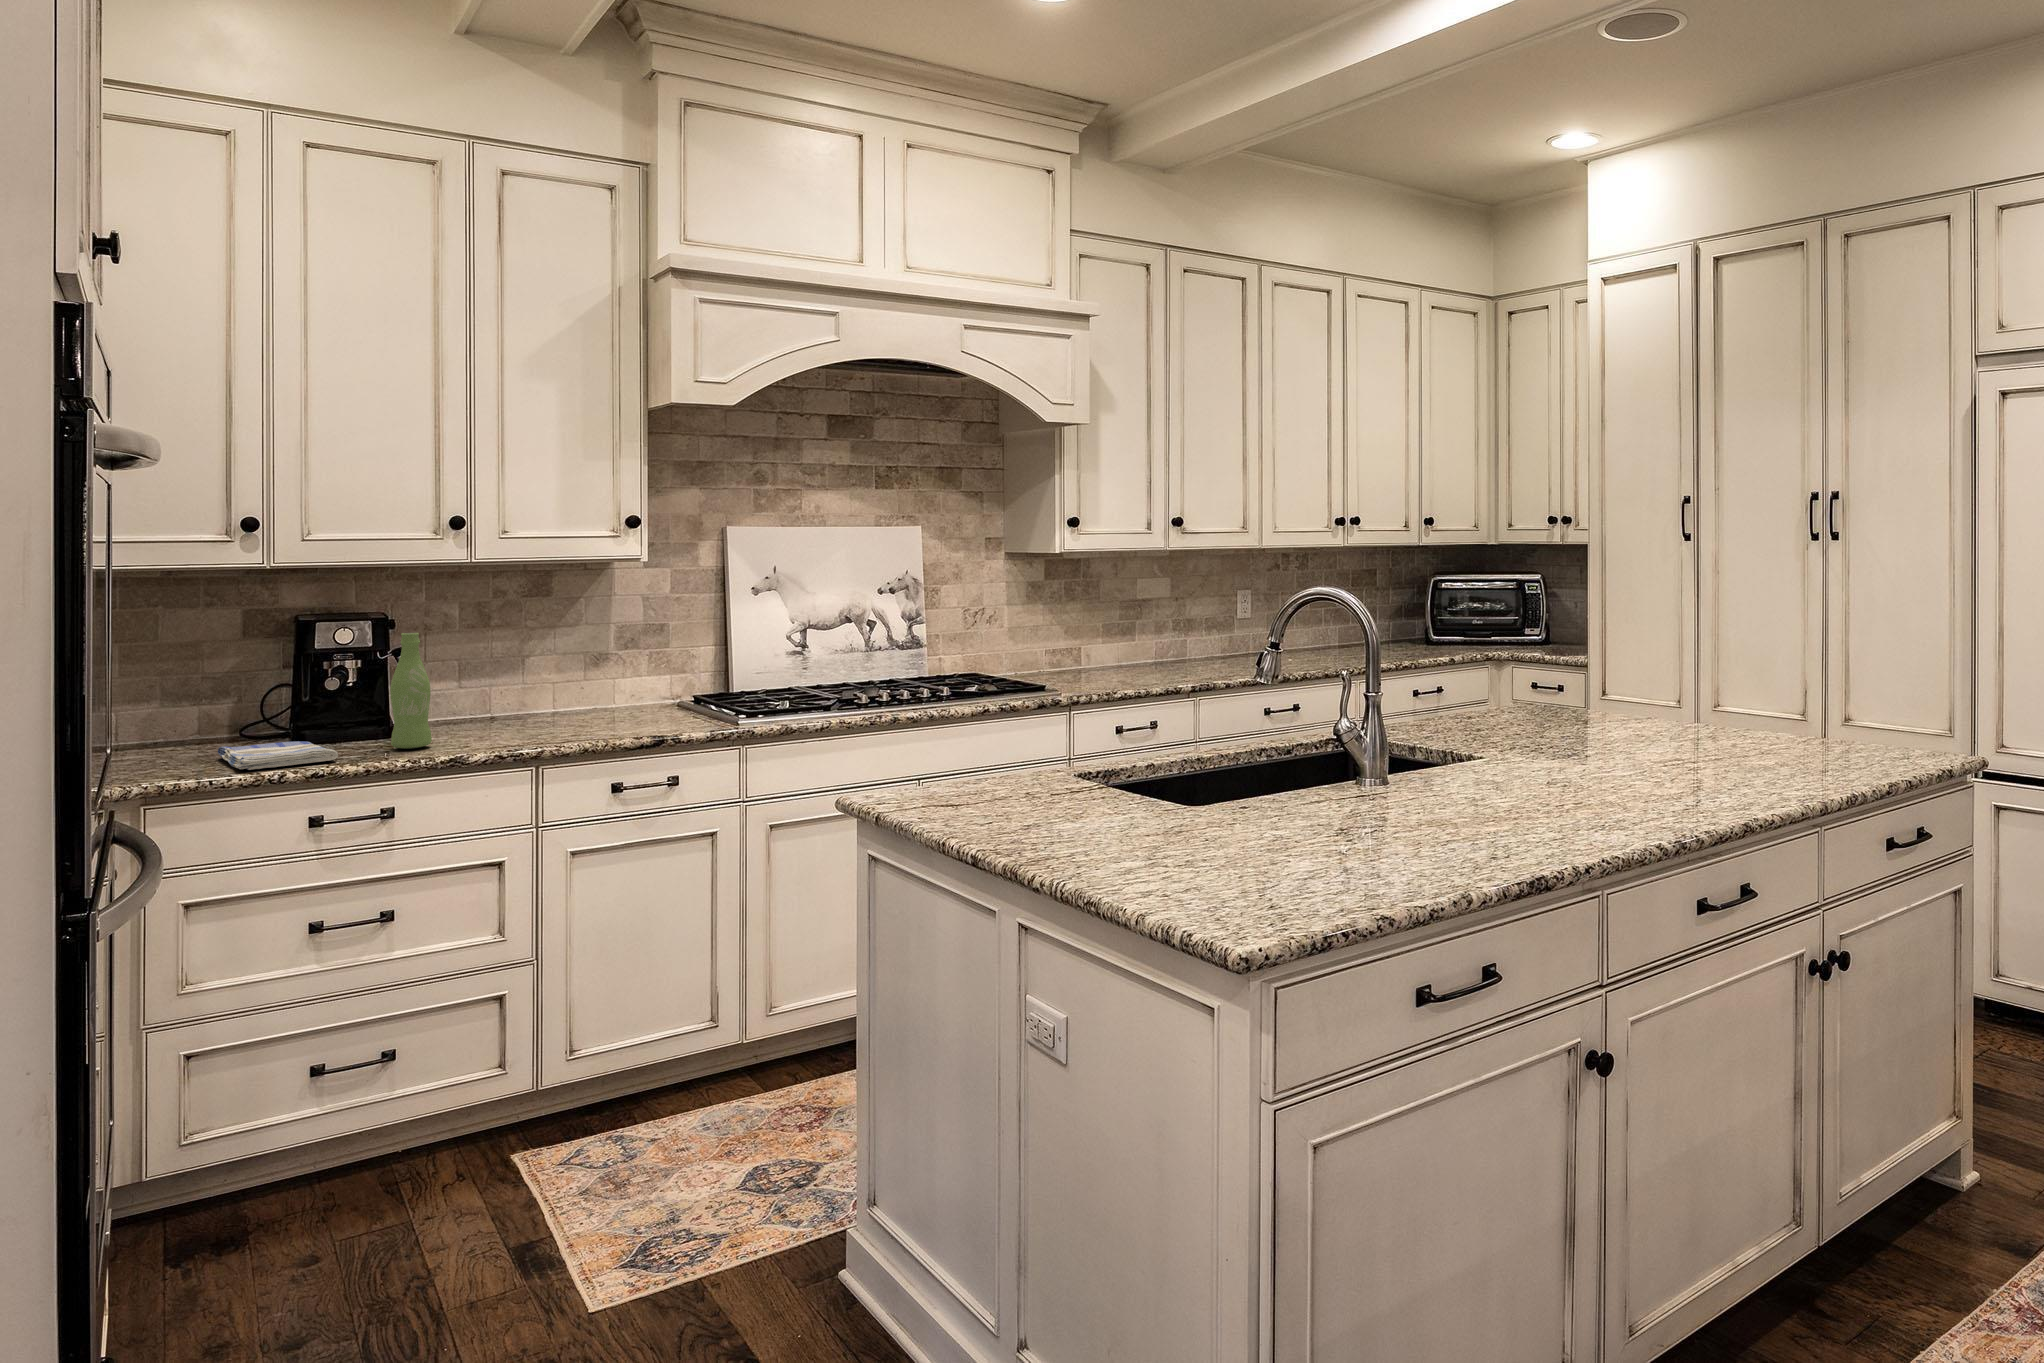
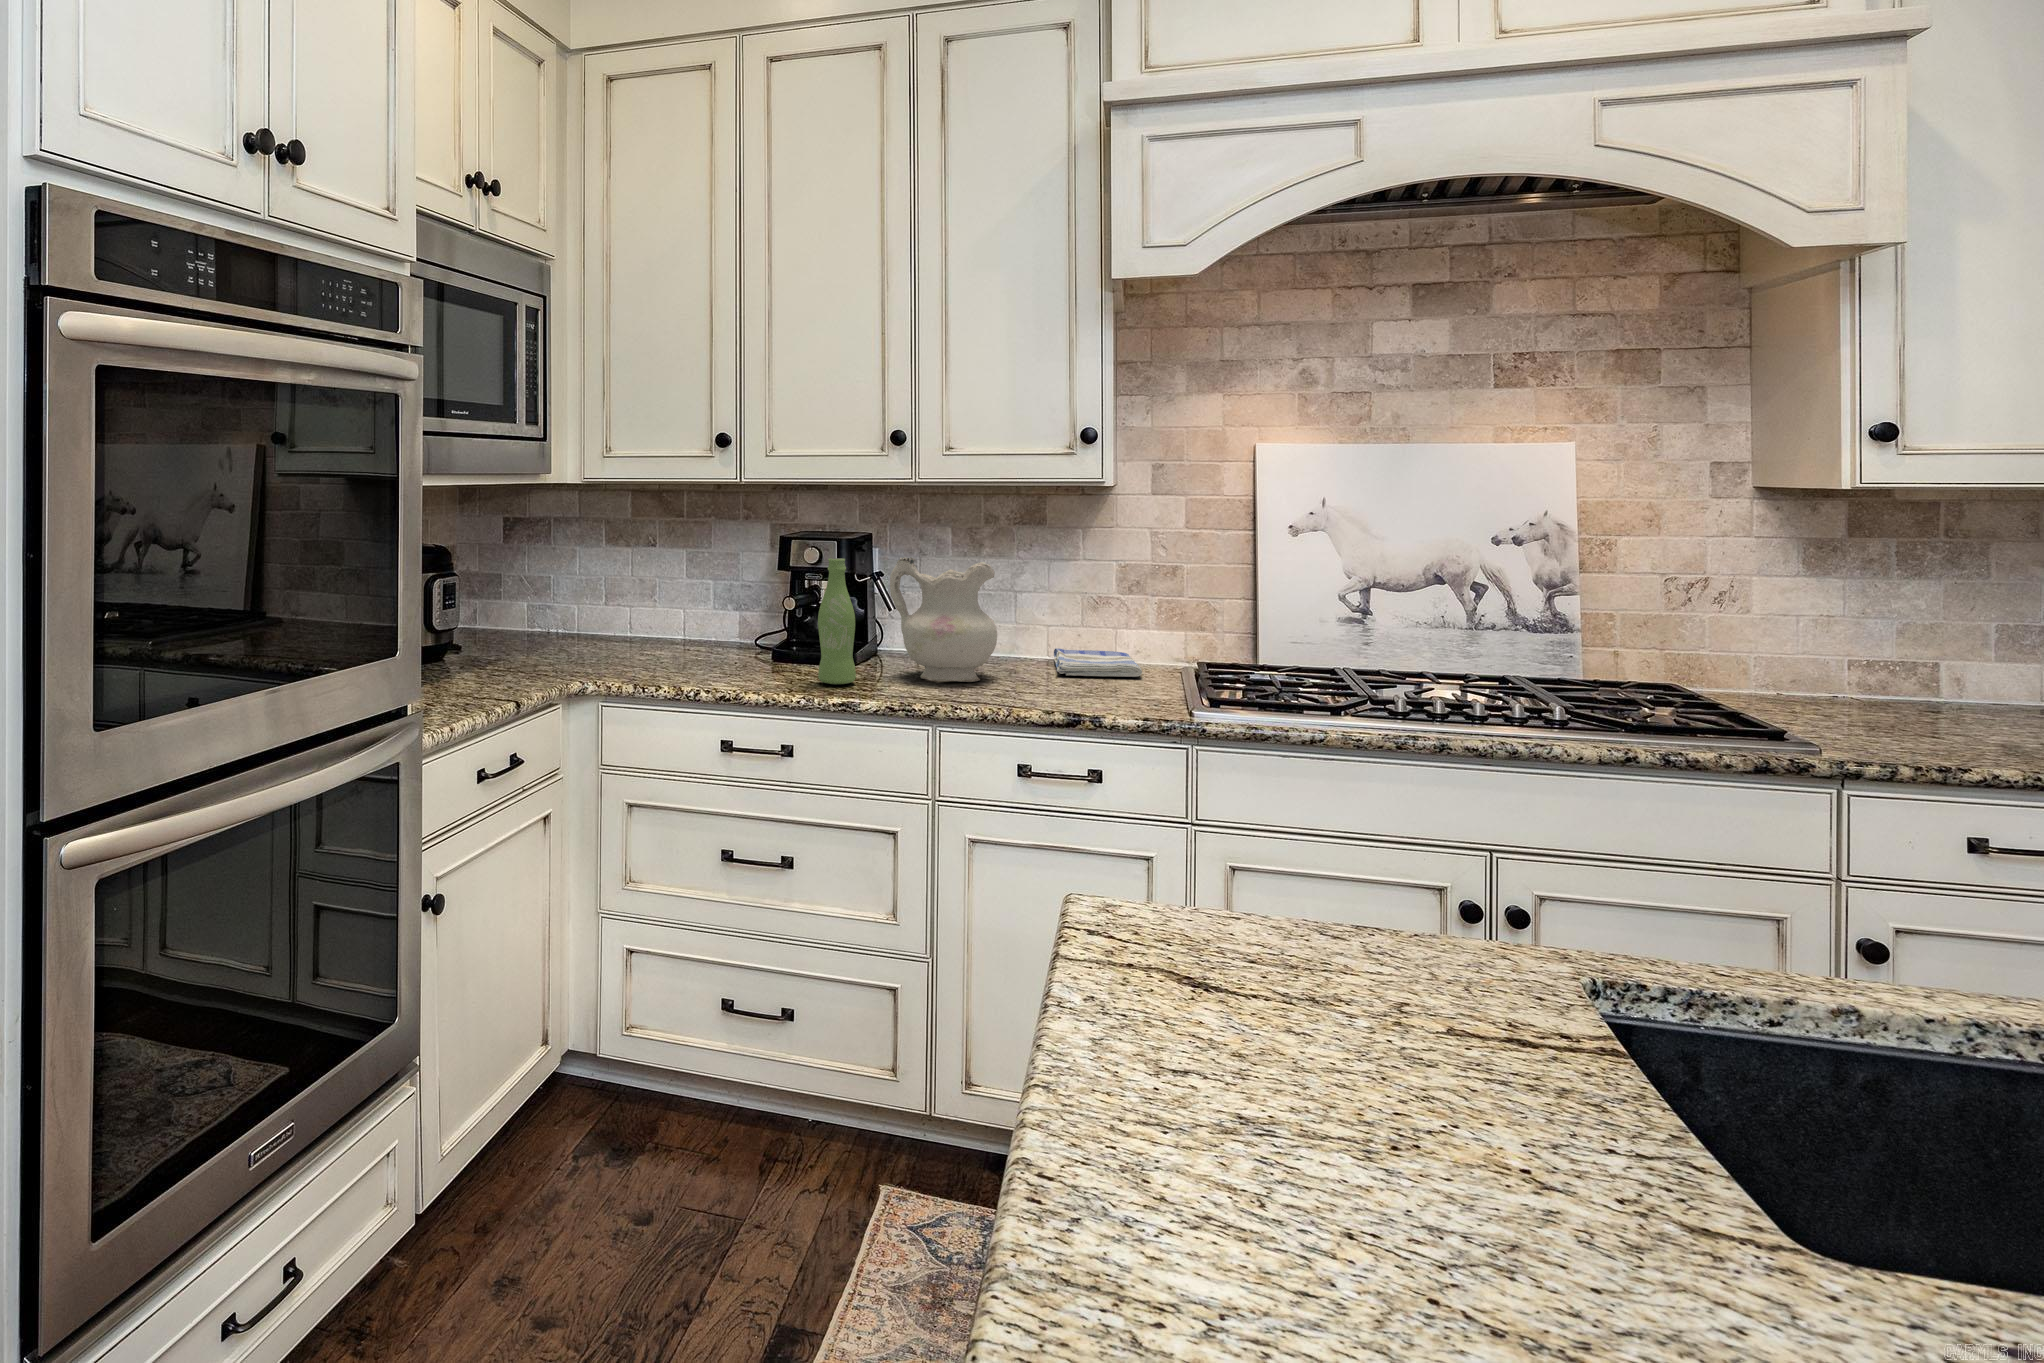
ceramic pitcher: none [445,628,551,735] -> present [890,557,997,682]
dish towel: present [218,741,338,770] -> present [1054,648,1142,677]

